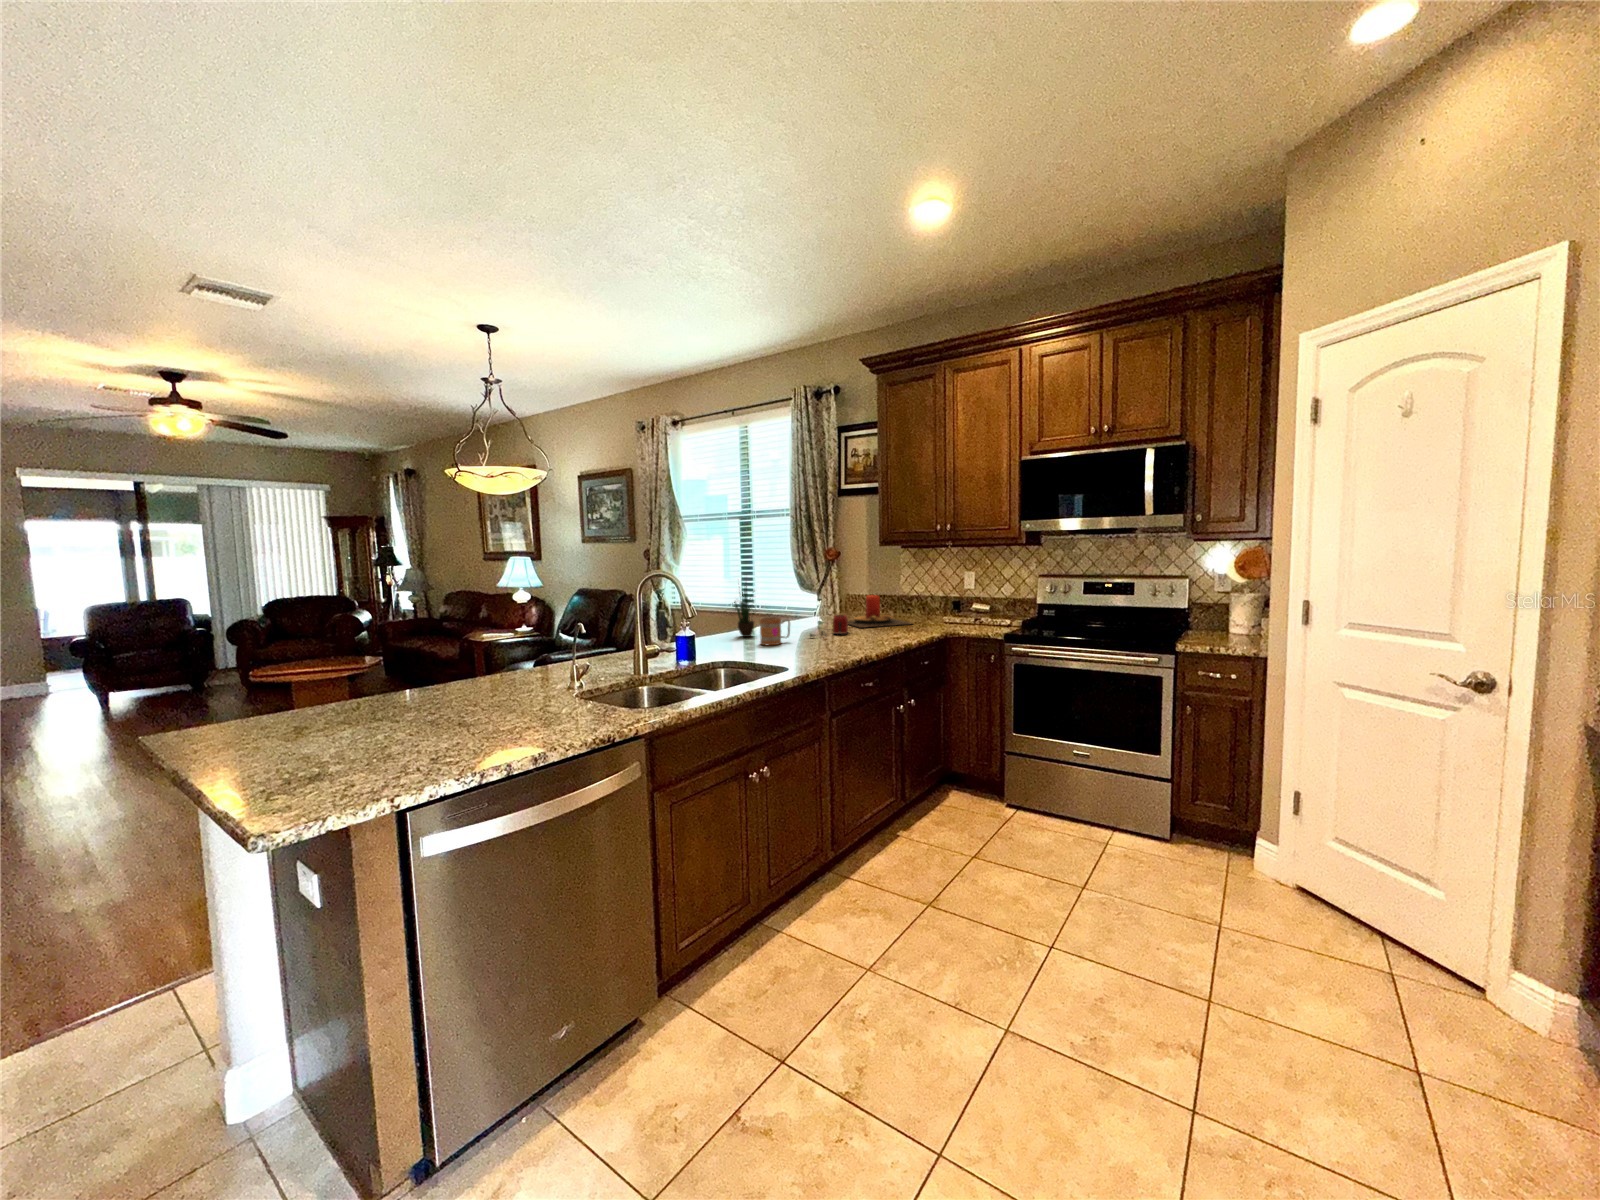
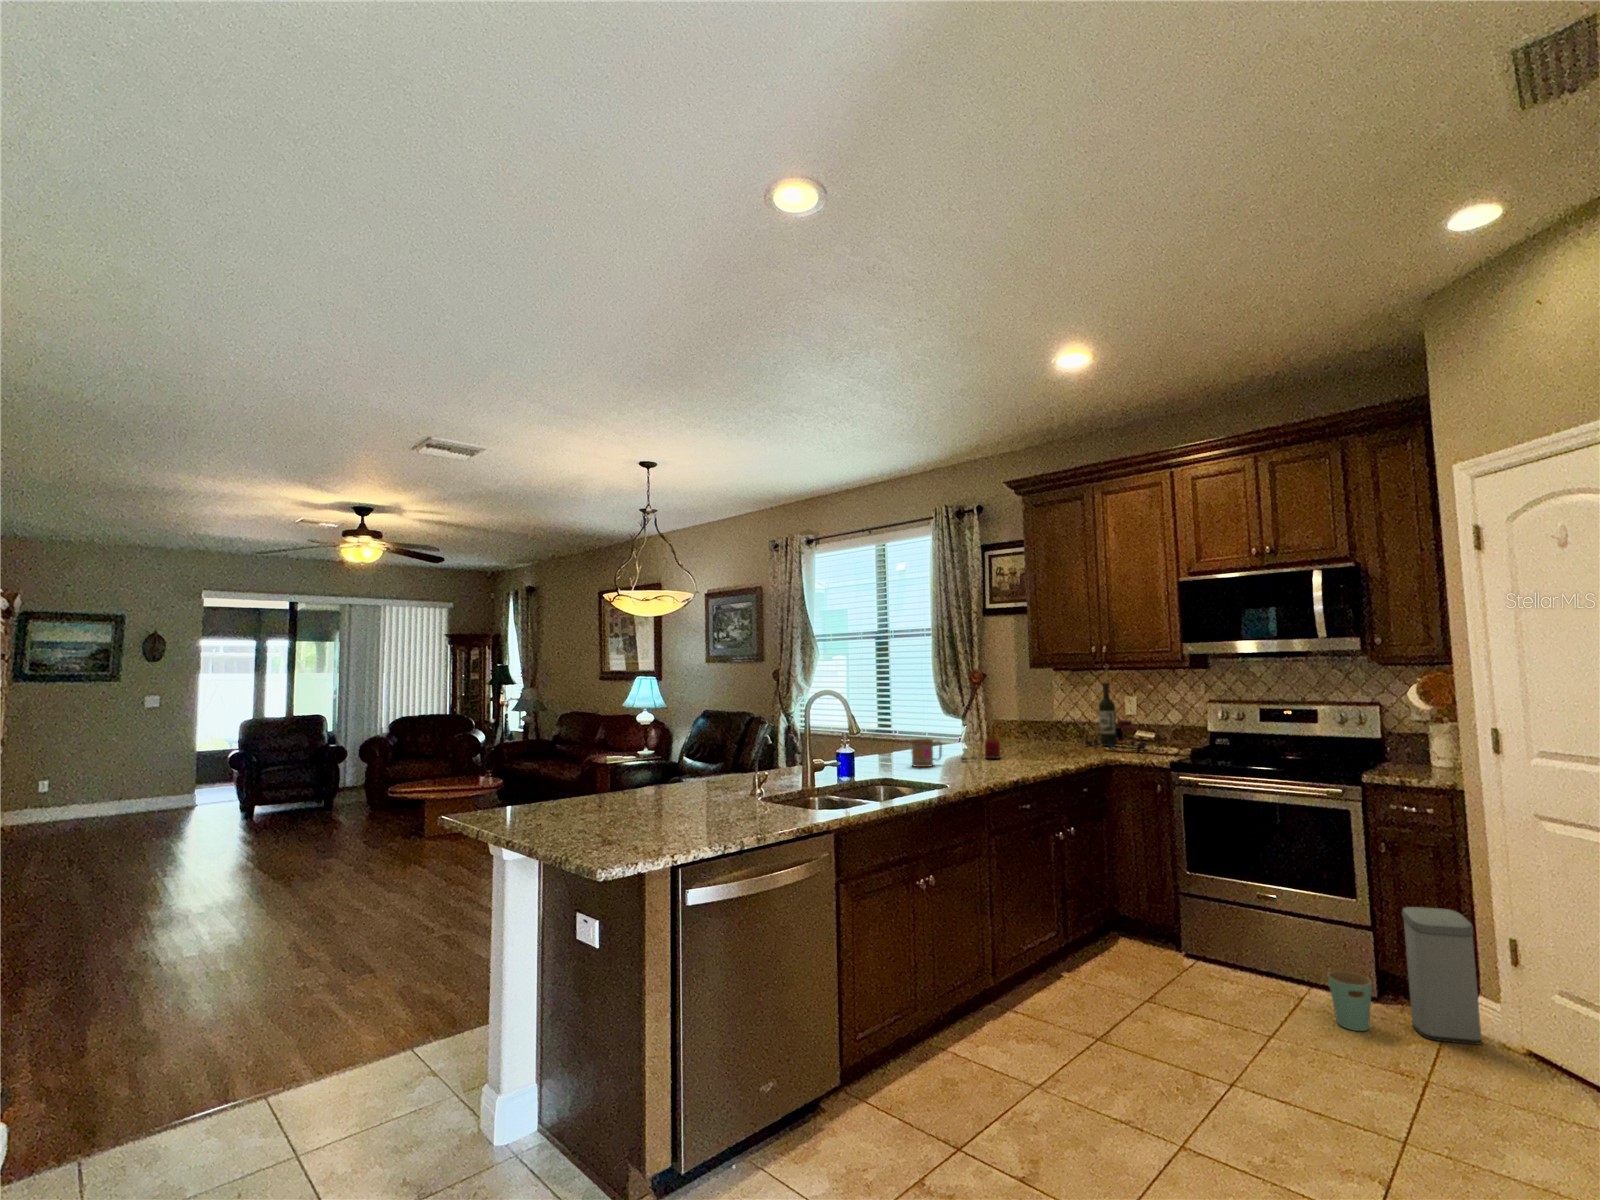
wine bottle: none [927,559,981,622] -> present [1086,683,1146,748]
potted plant: present [734,586,754,637] -> none [874,690,910,759]
candle: present [848,595,912,628] -> none [992,719,1071,754]
trash can: none [1132,763,1263,881] -> present [1327,907,1482,1045]

